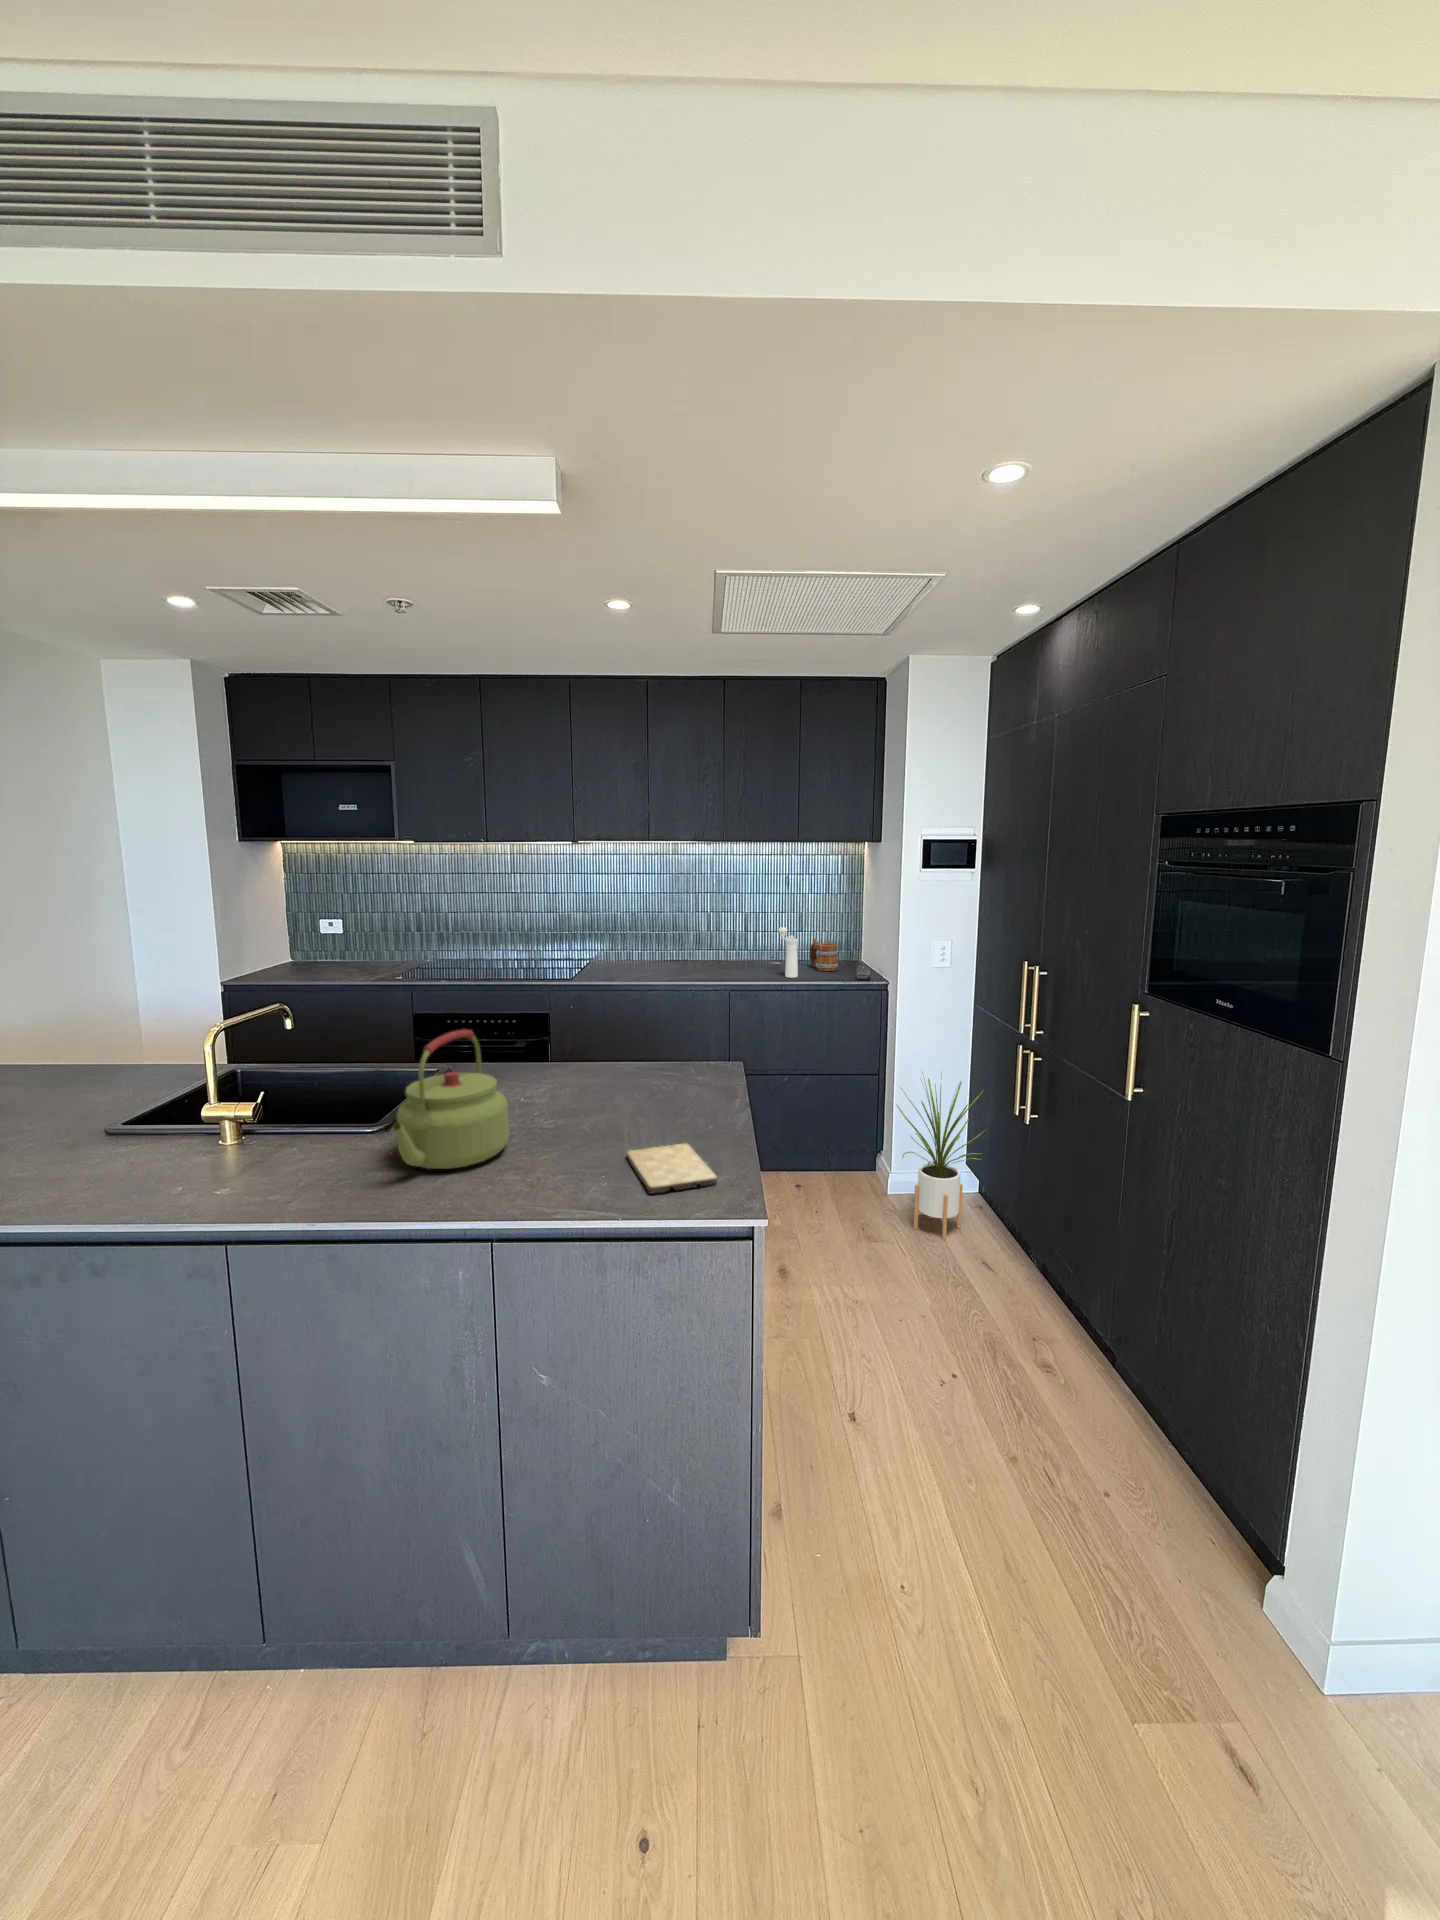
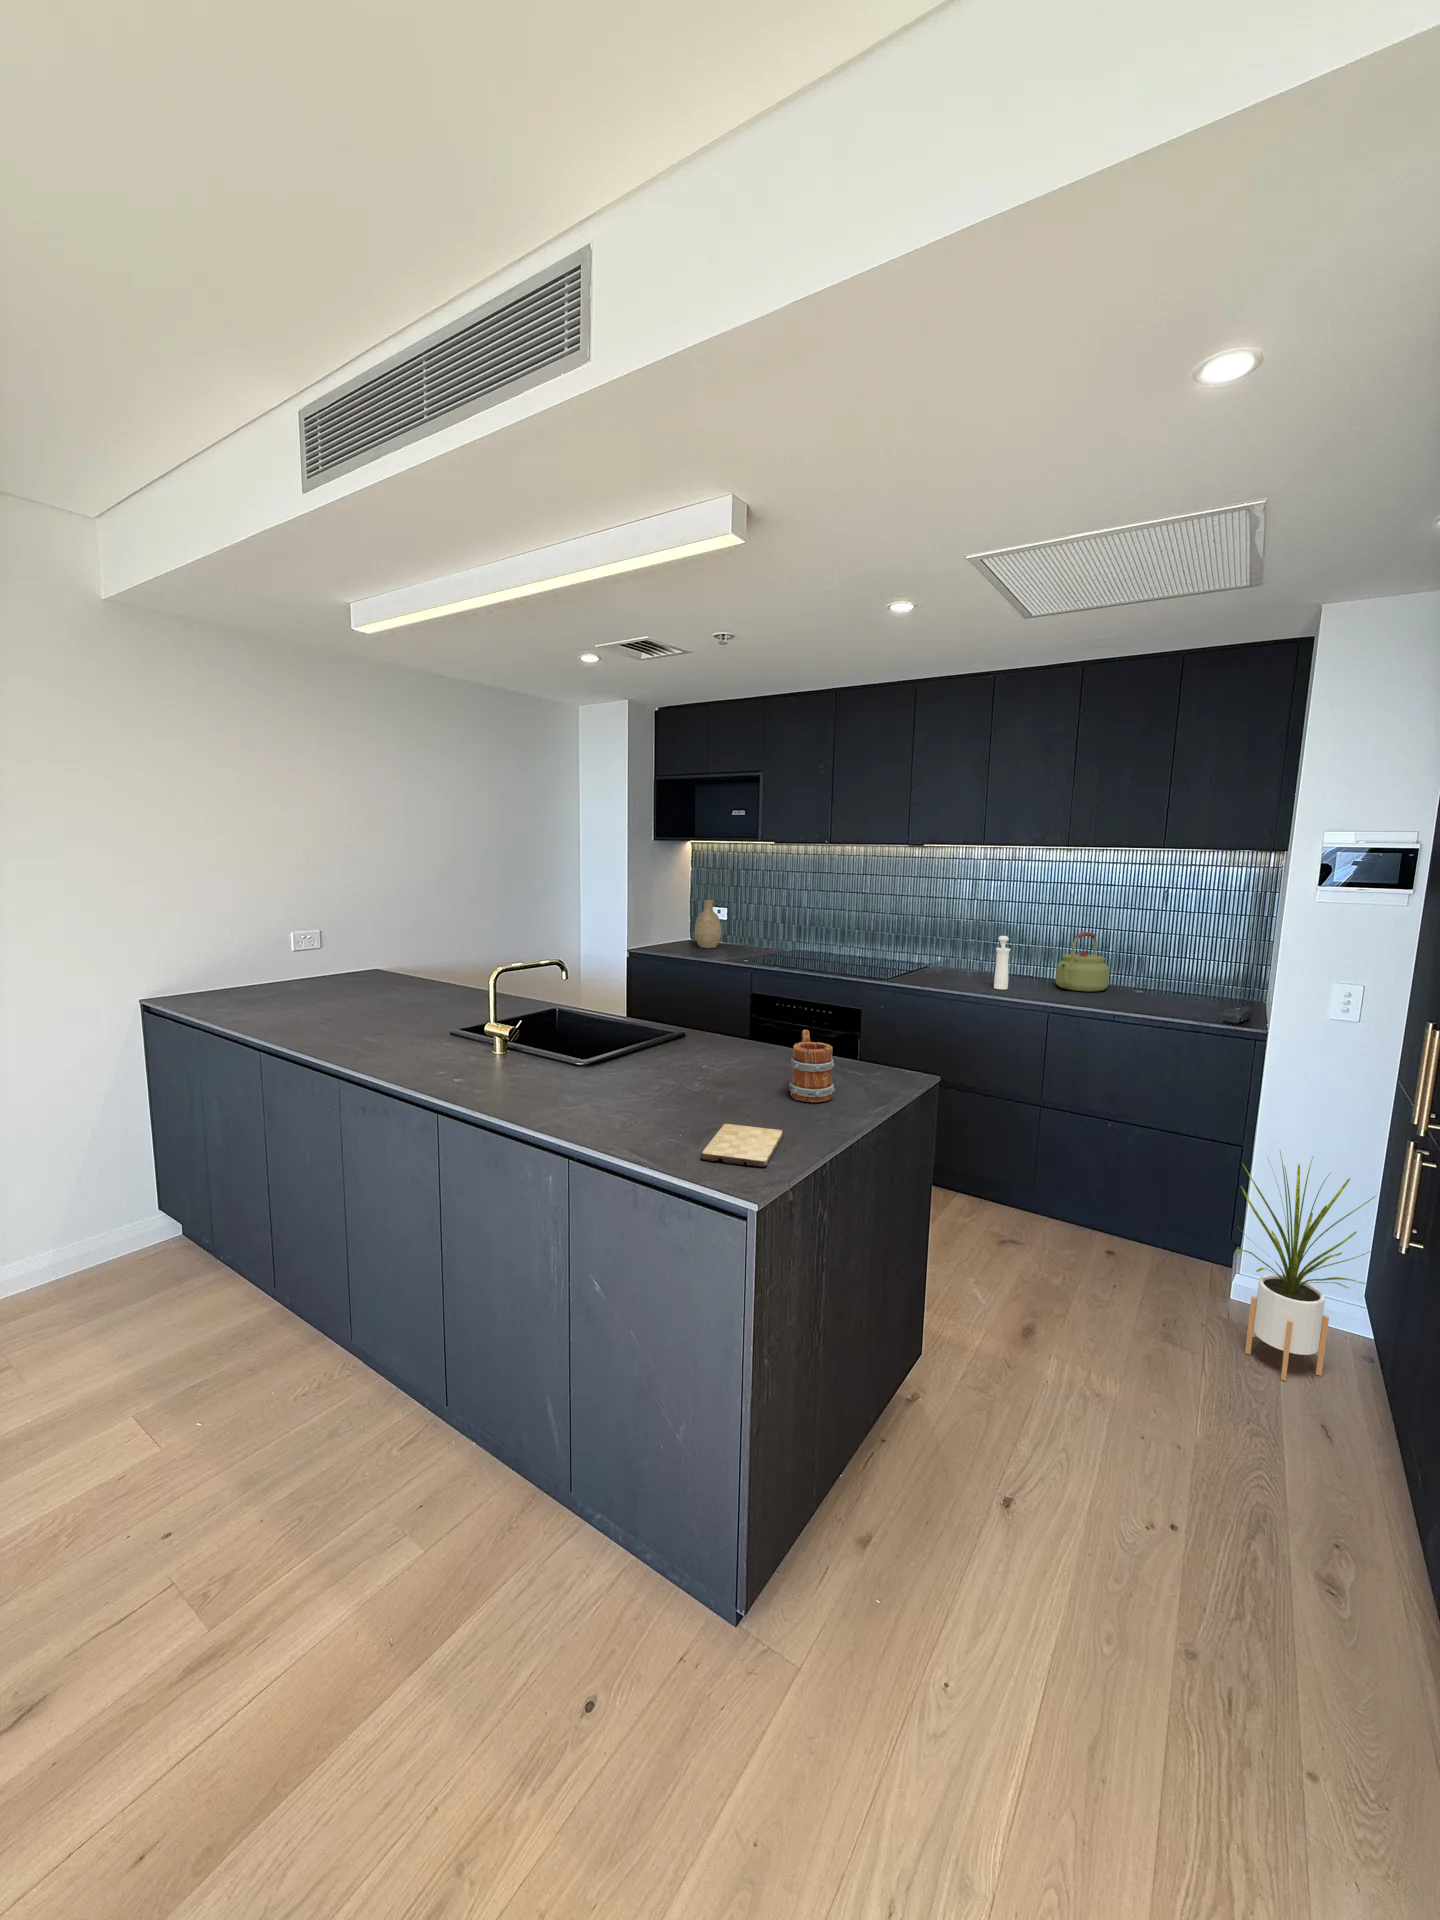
decorative vase: none [310,909,344,965] -> present [695,900,721,948]
pepper mill: present [778,927,798,978] -> present [994,936,1010,990]
mug: present [810,938,838,971] -> present [789,1030,834,1102]
kettle: present [392,1030,509,1169] -> present [1055,932,1109,991]

